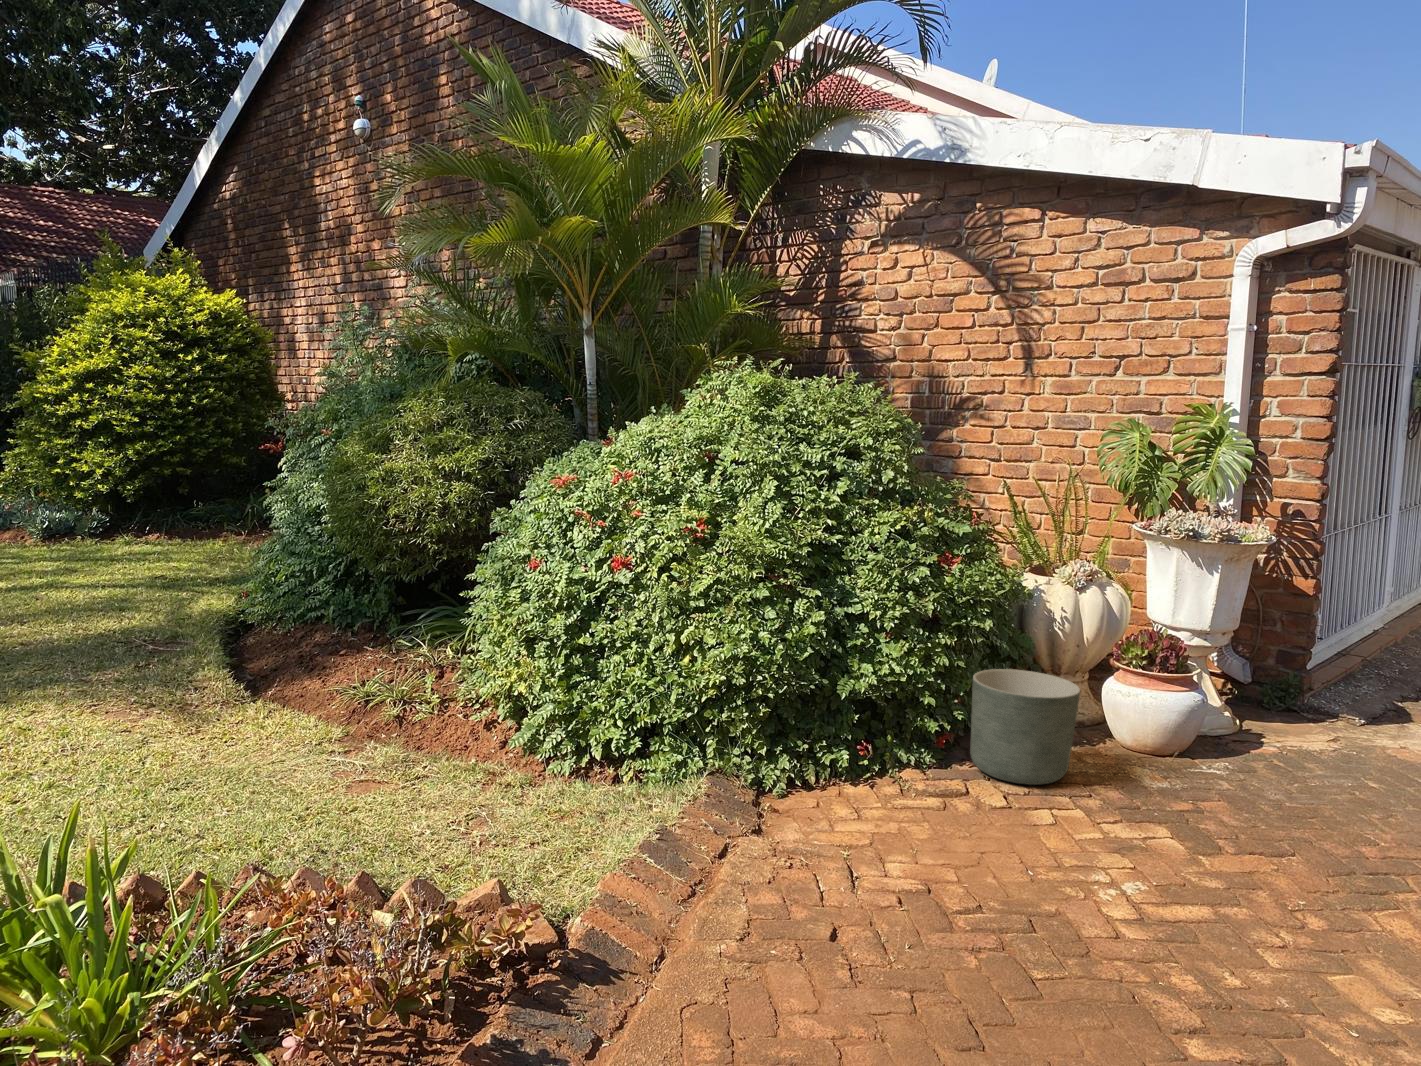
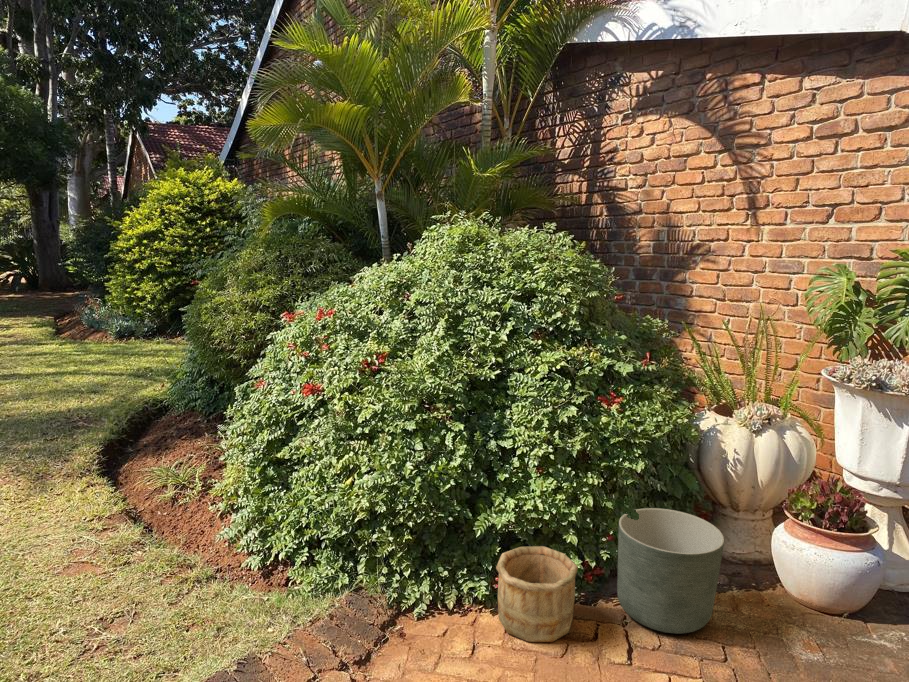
wooden bucket: none [864,713,952,803] -> present [496,546,578,642]

